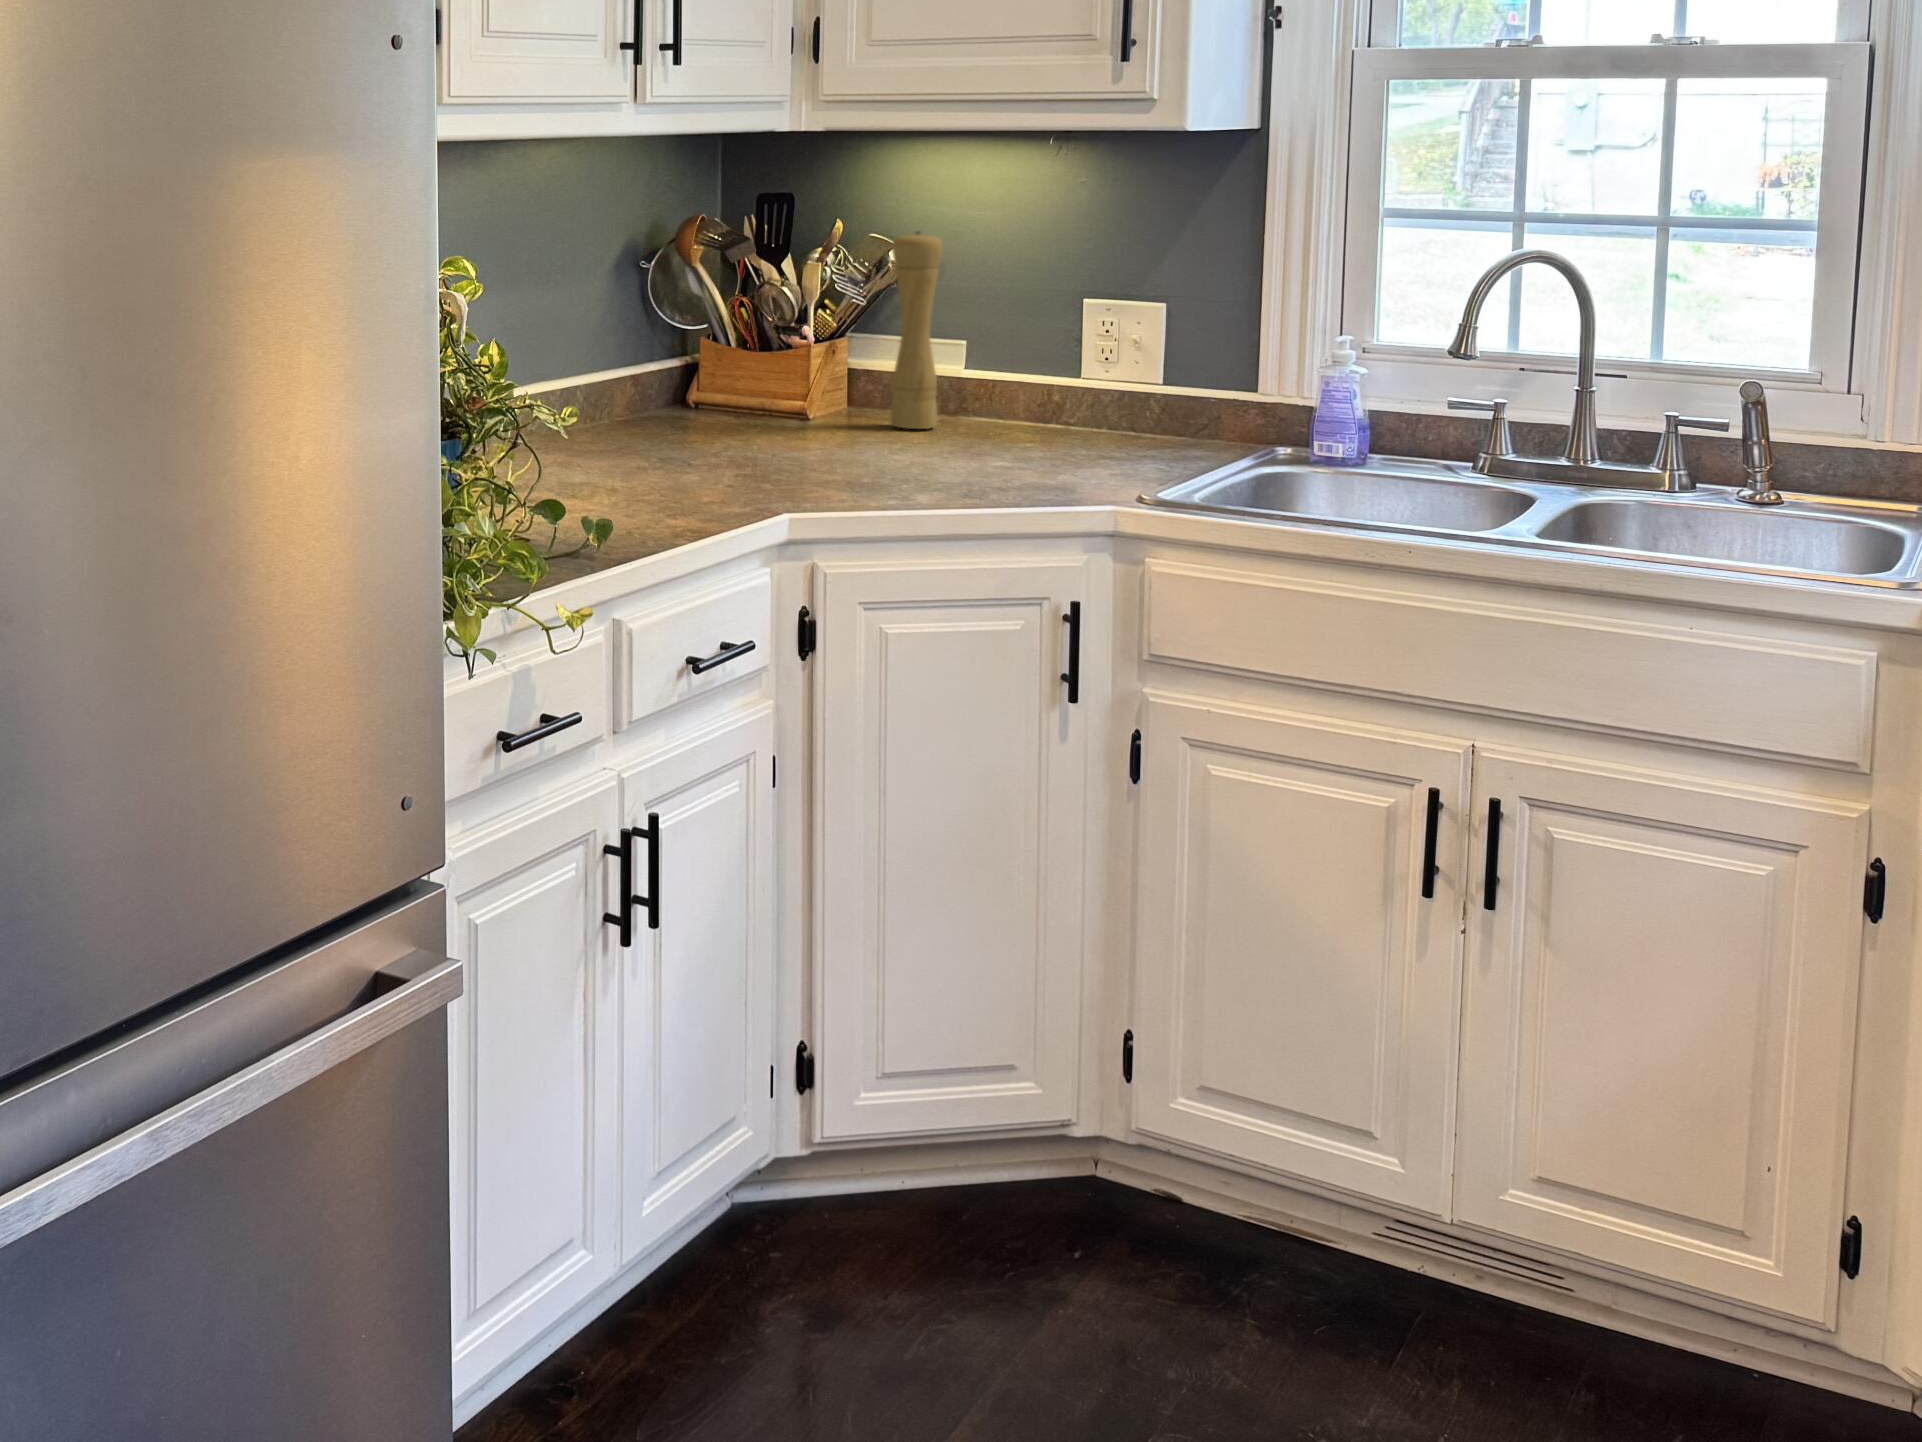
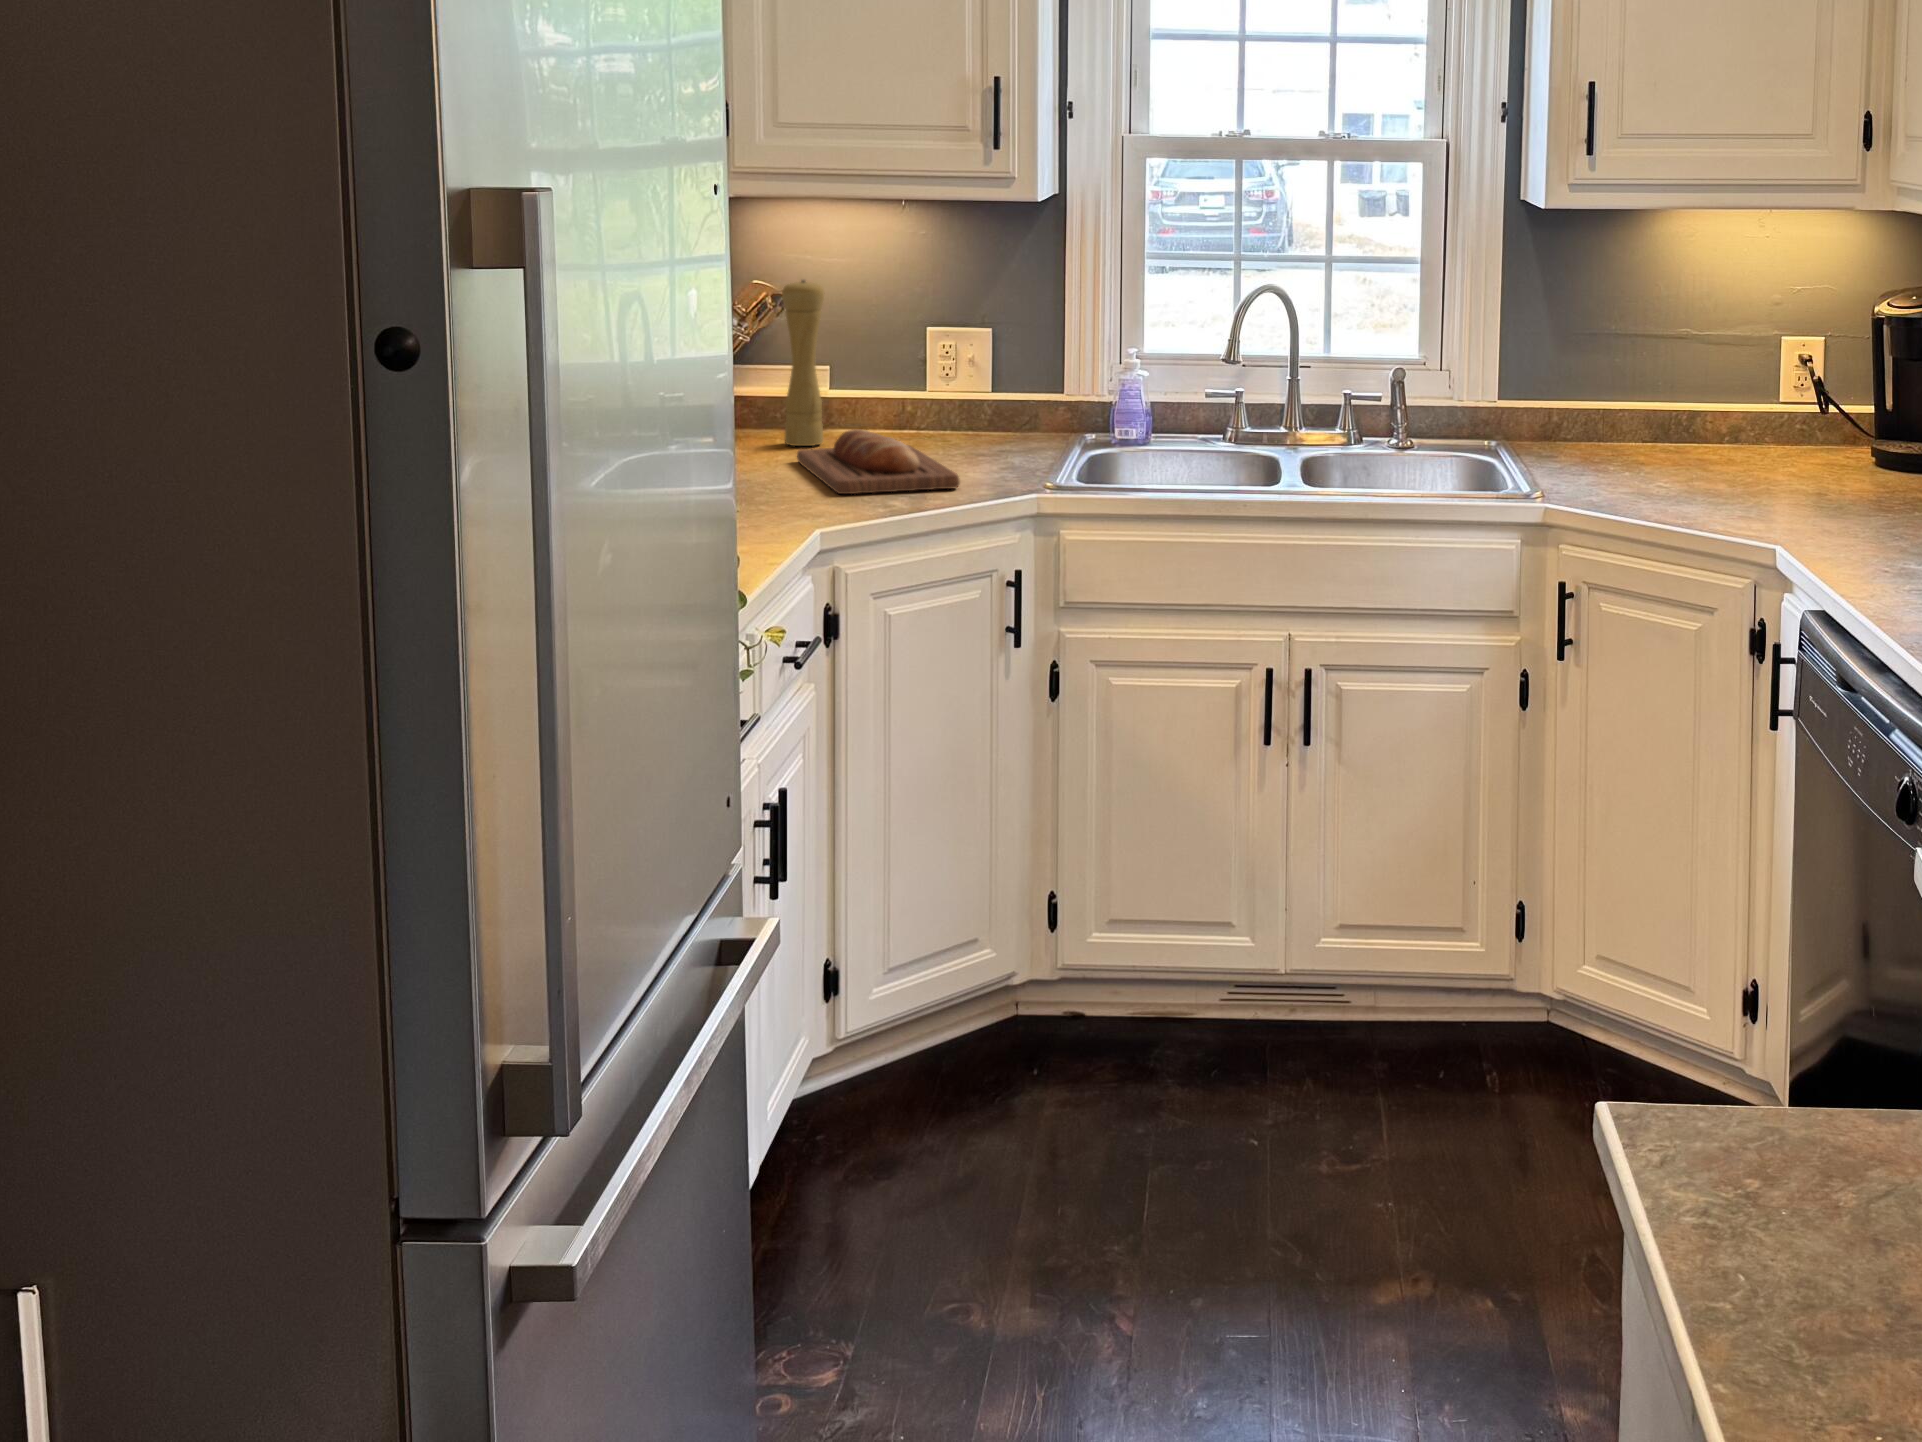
bread loaf: none [861,411,1021,491] -> present [797,429,960,494]

